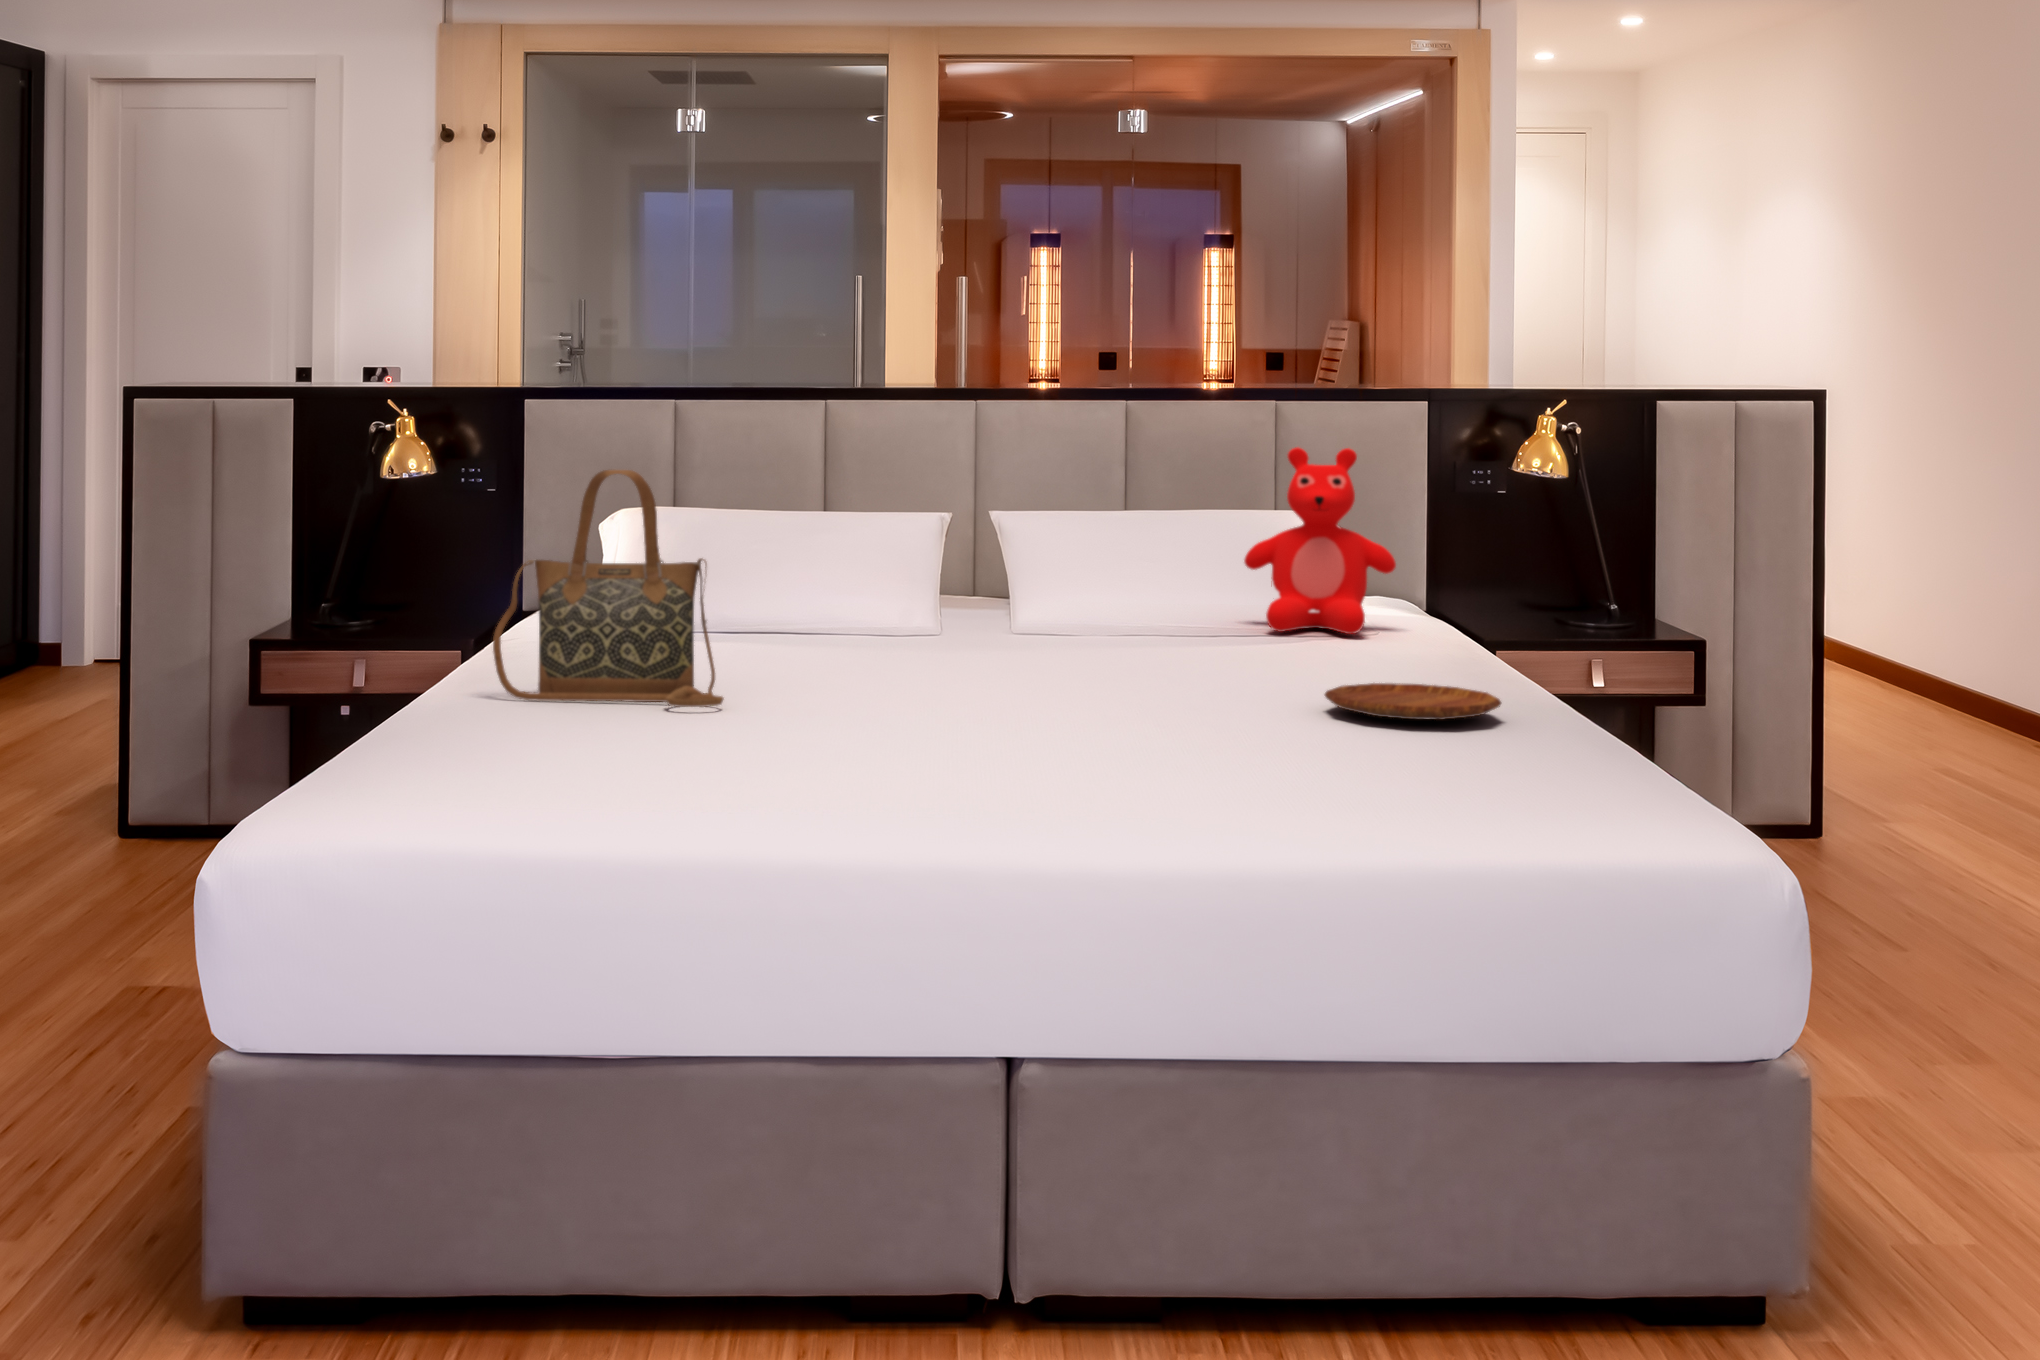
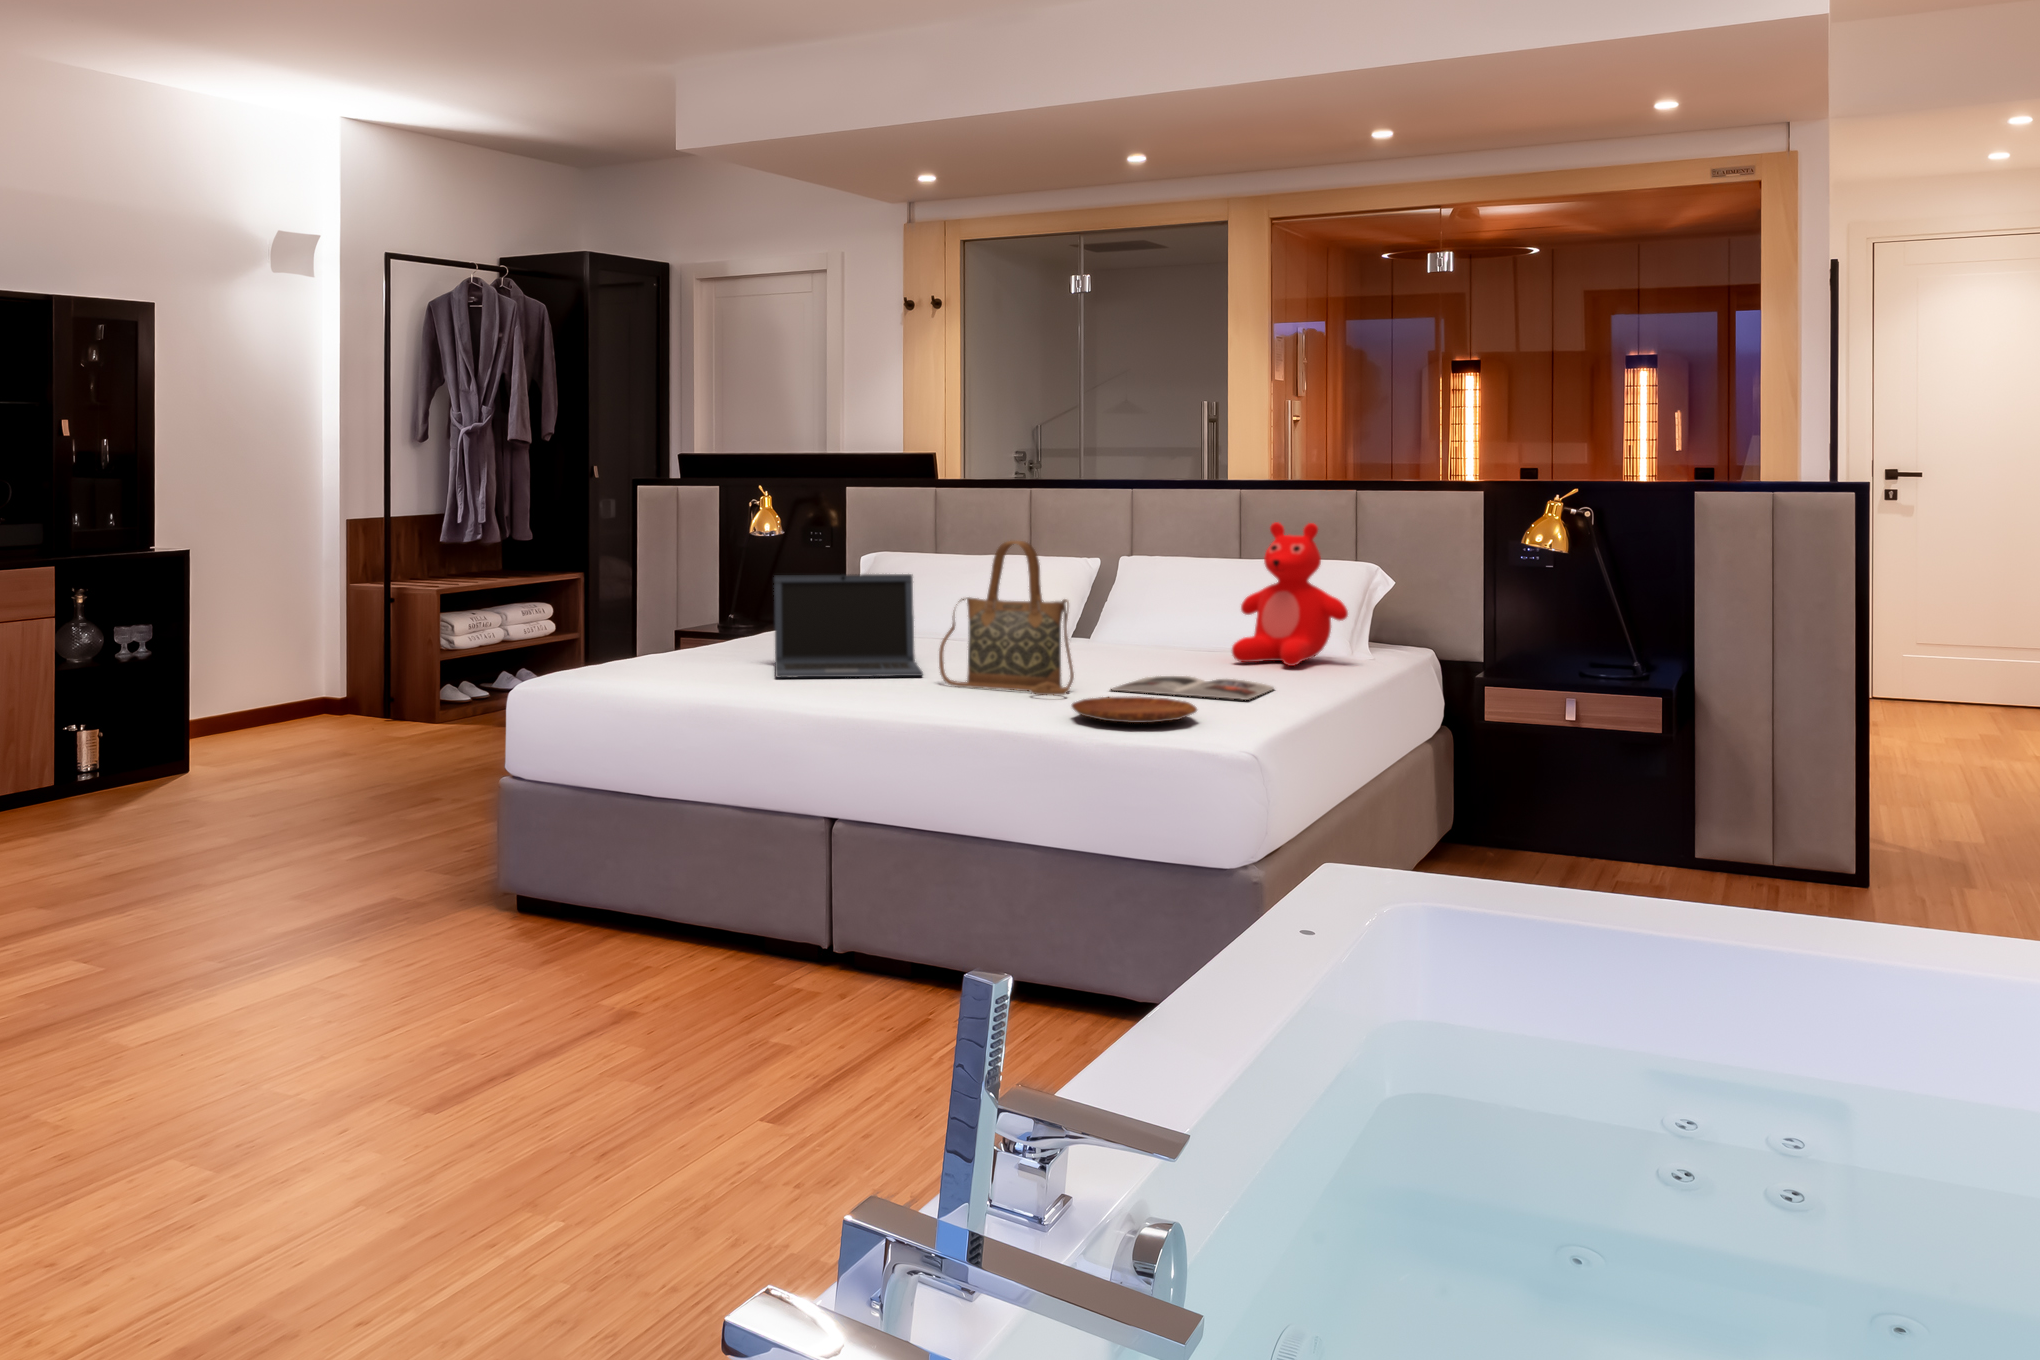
handbag: present [493,470,723,707] -> present [939,541,1074,695]
laptop: none [696,522,970,684] -> present [774,574,923,678]
magazine: none [1238,653,1451,680] -> present [1111,676,1274,700]

